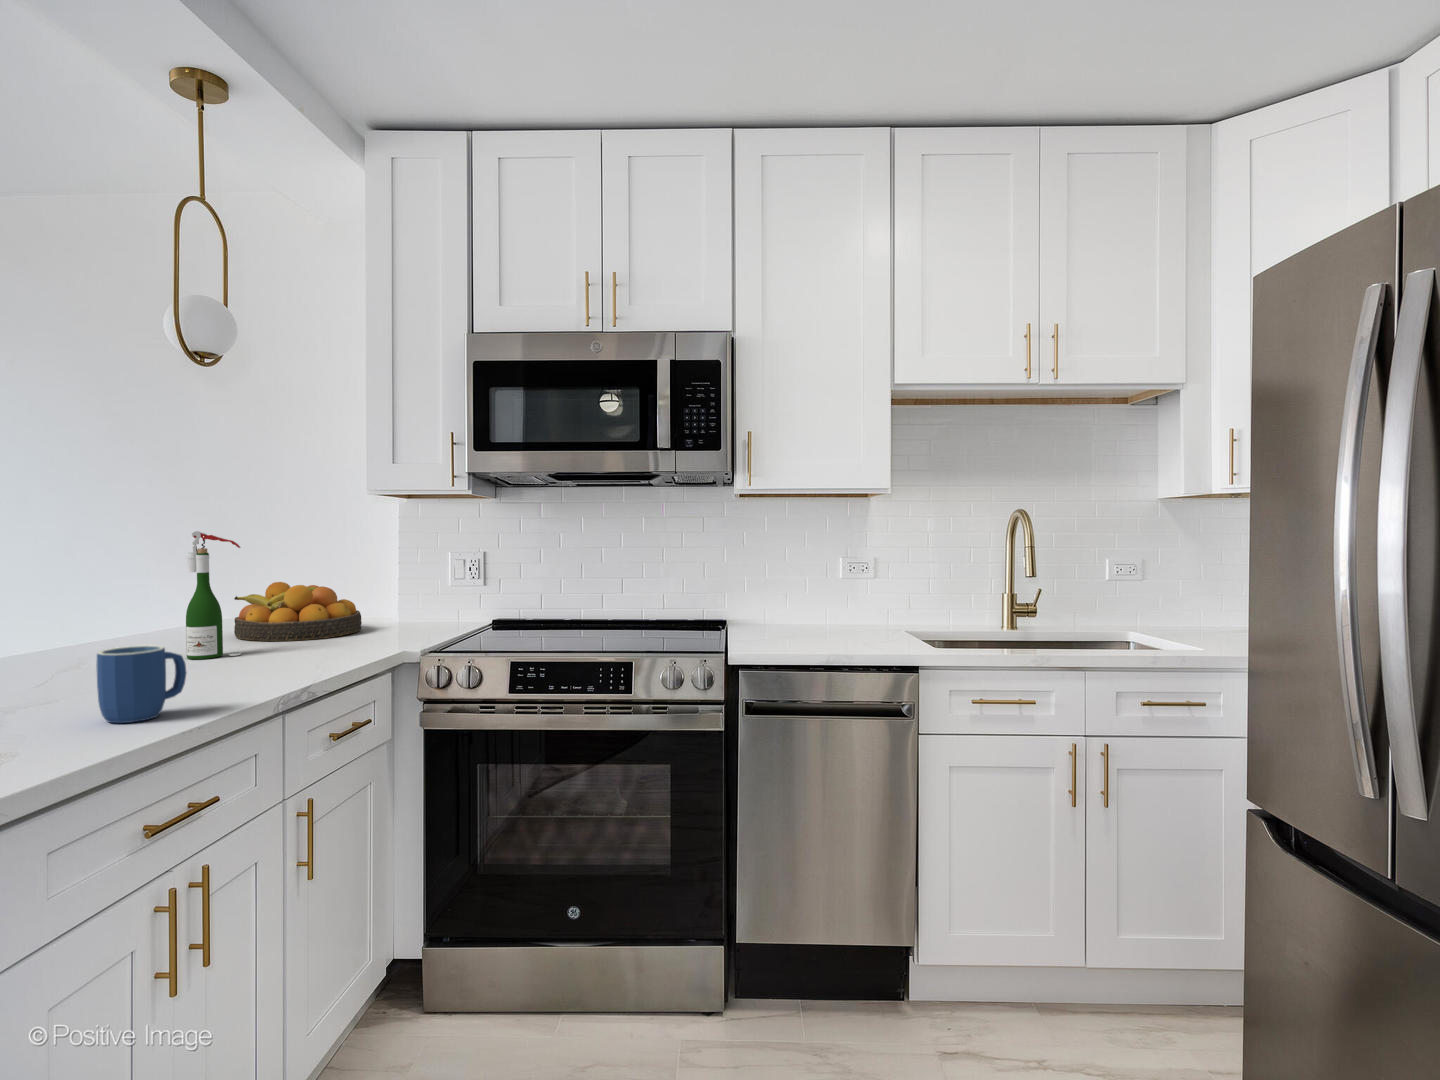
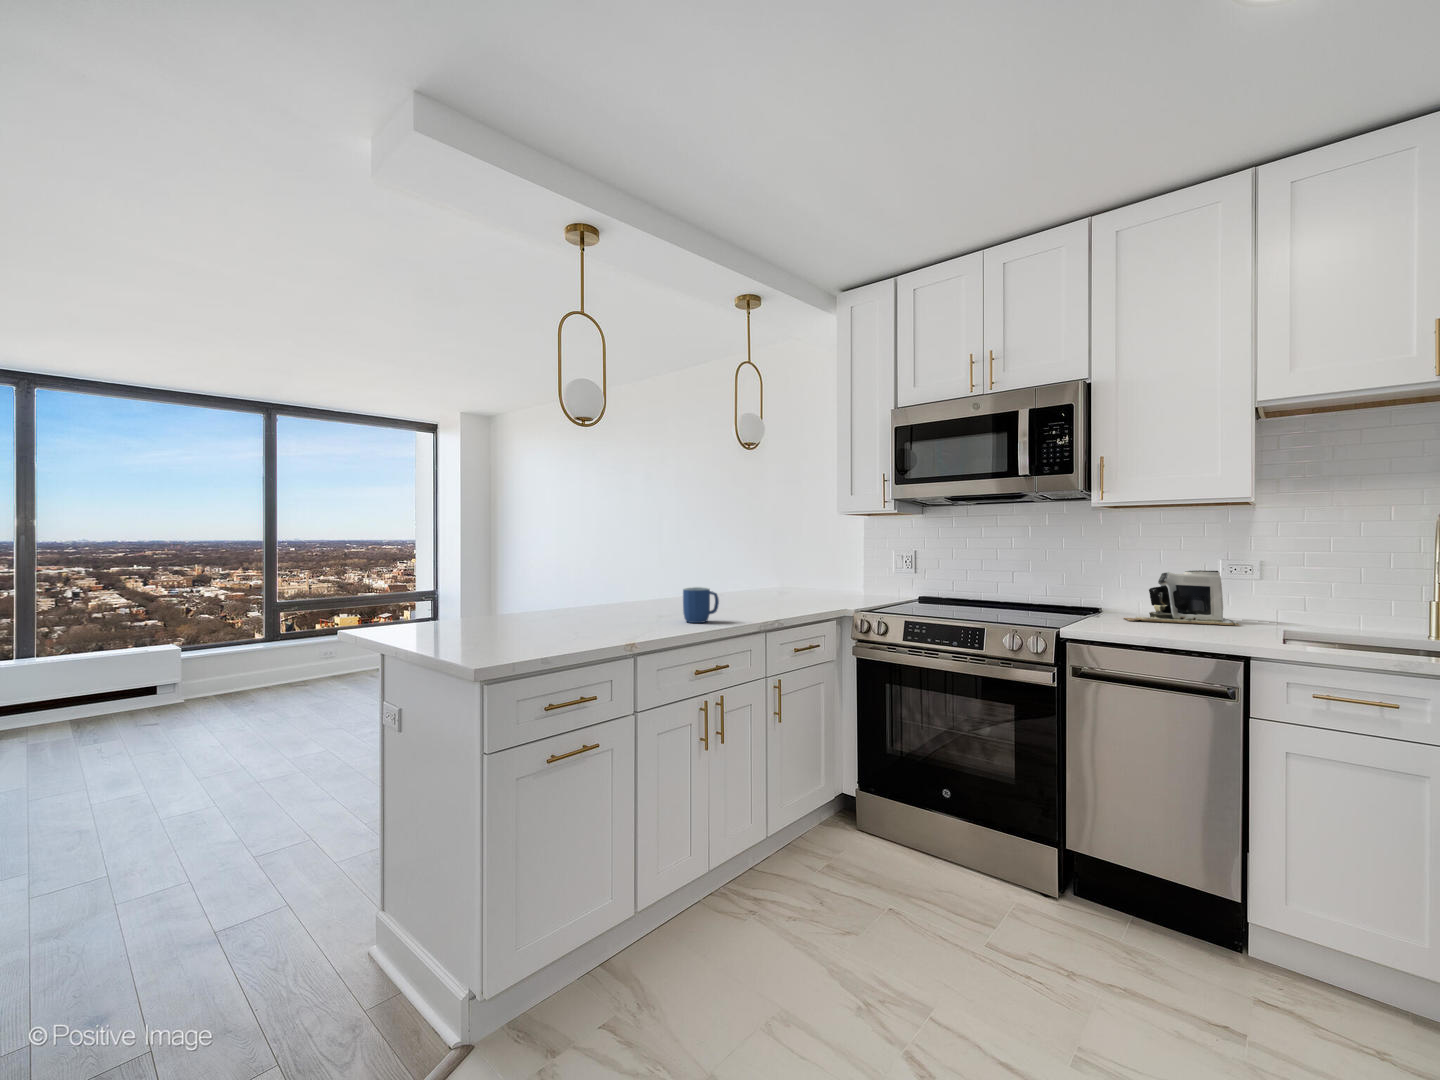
wine bottle: present [186,531,241,659] -> none [739,534,764,603]
coffee maker: none [760,569,872,634] -> present [1125,570,1239,626]
fruit bowl: present [234,582,362,641] -> none [769,566,836,600]

